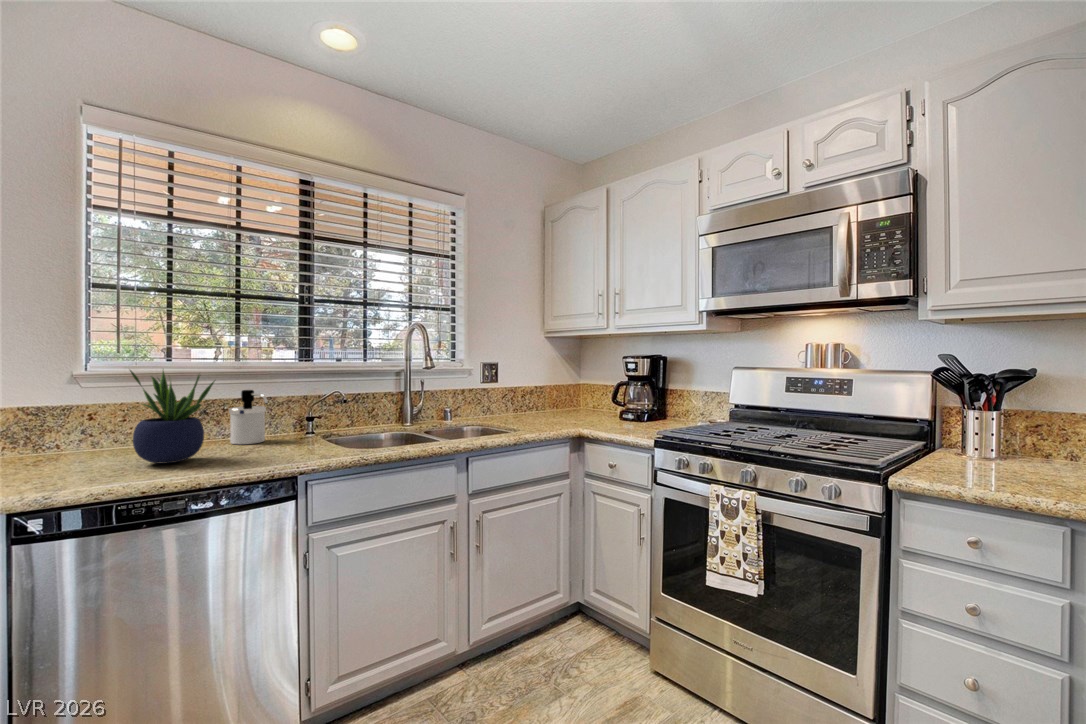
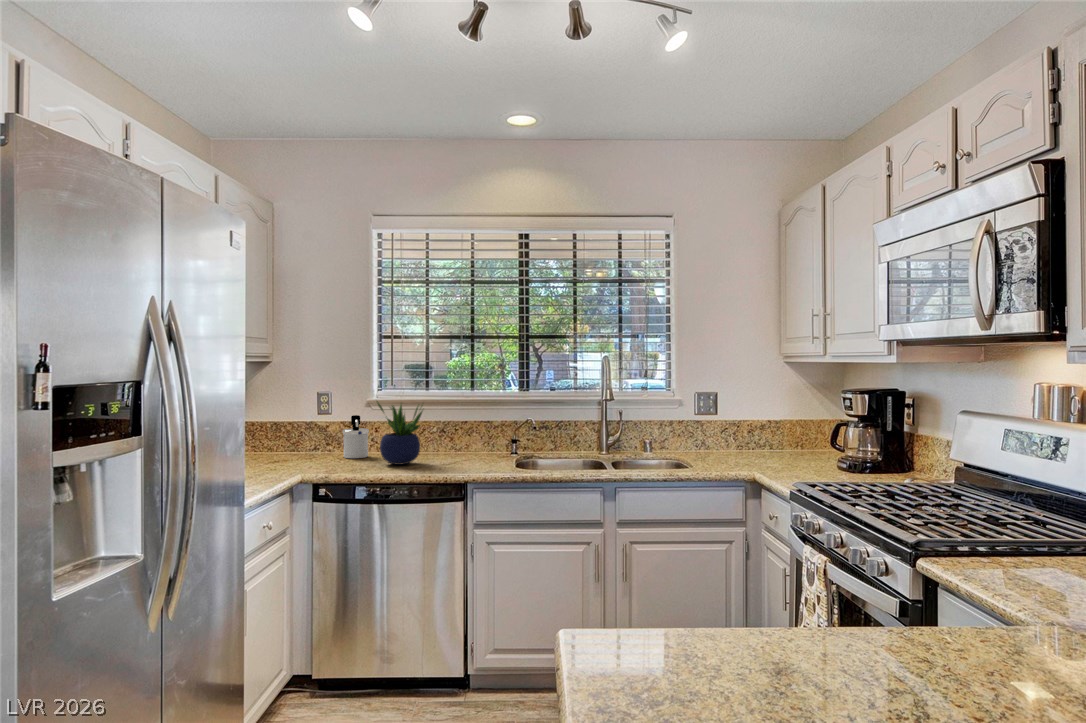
soap dispenser: present [229,390,268,444] -> present [343,415,369,458]

